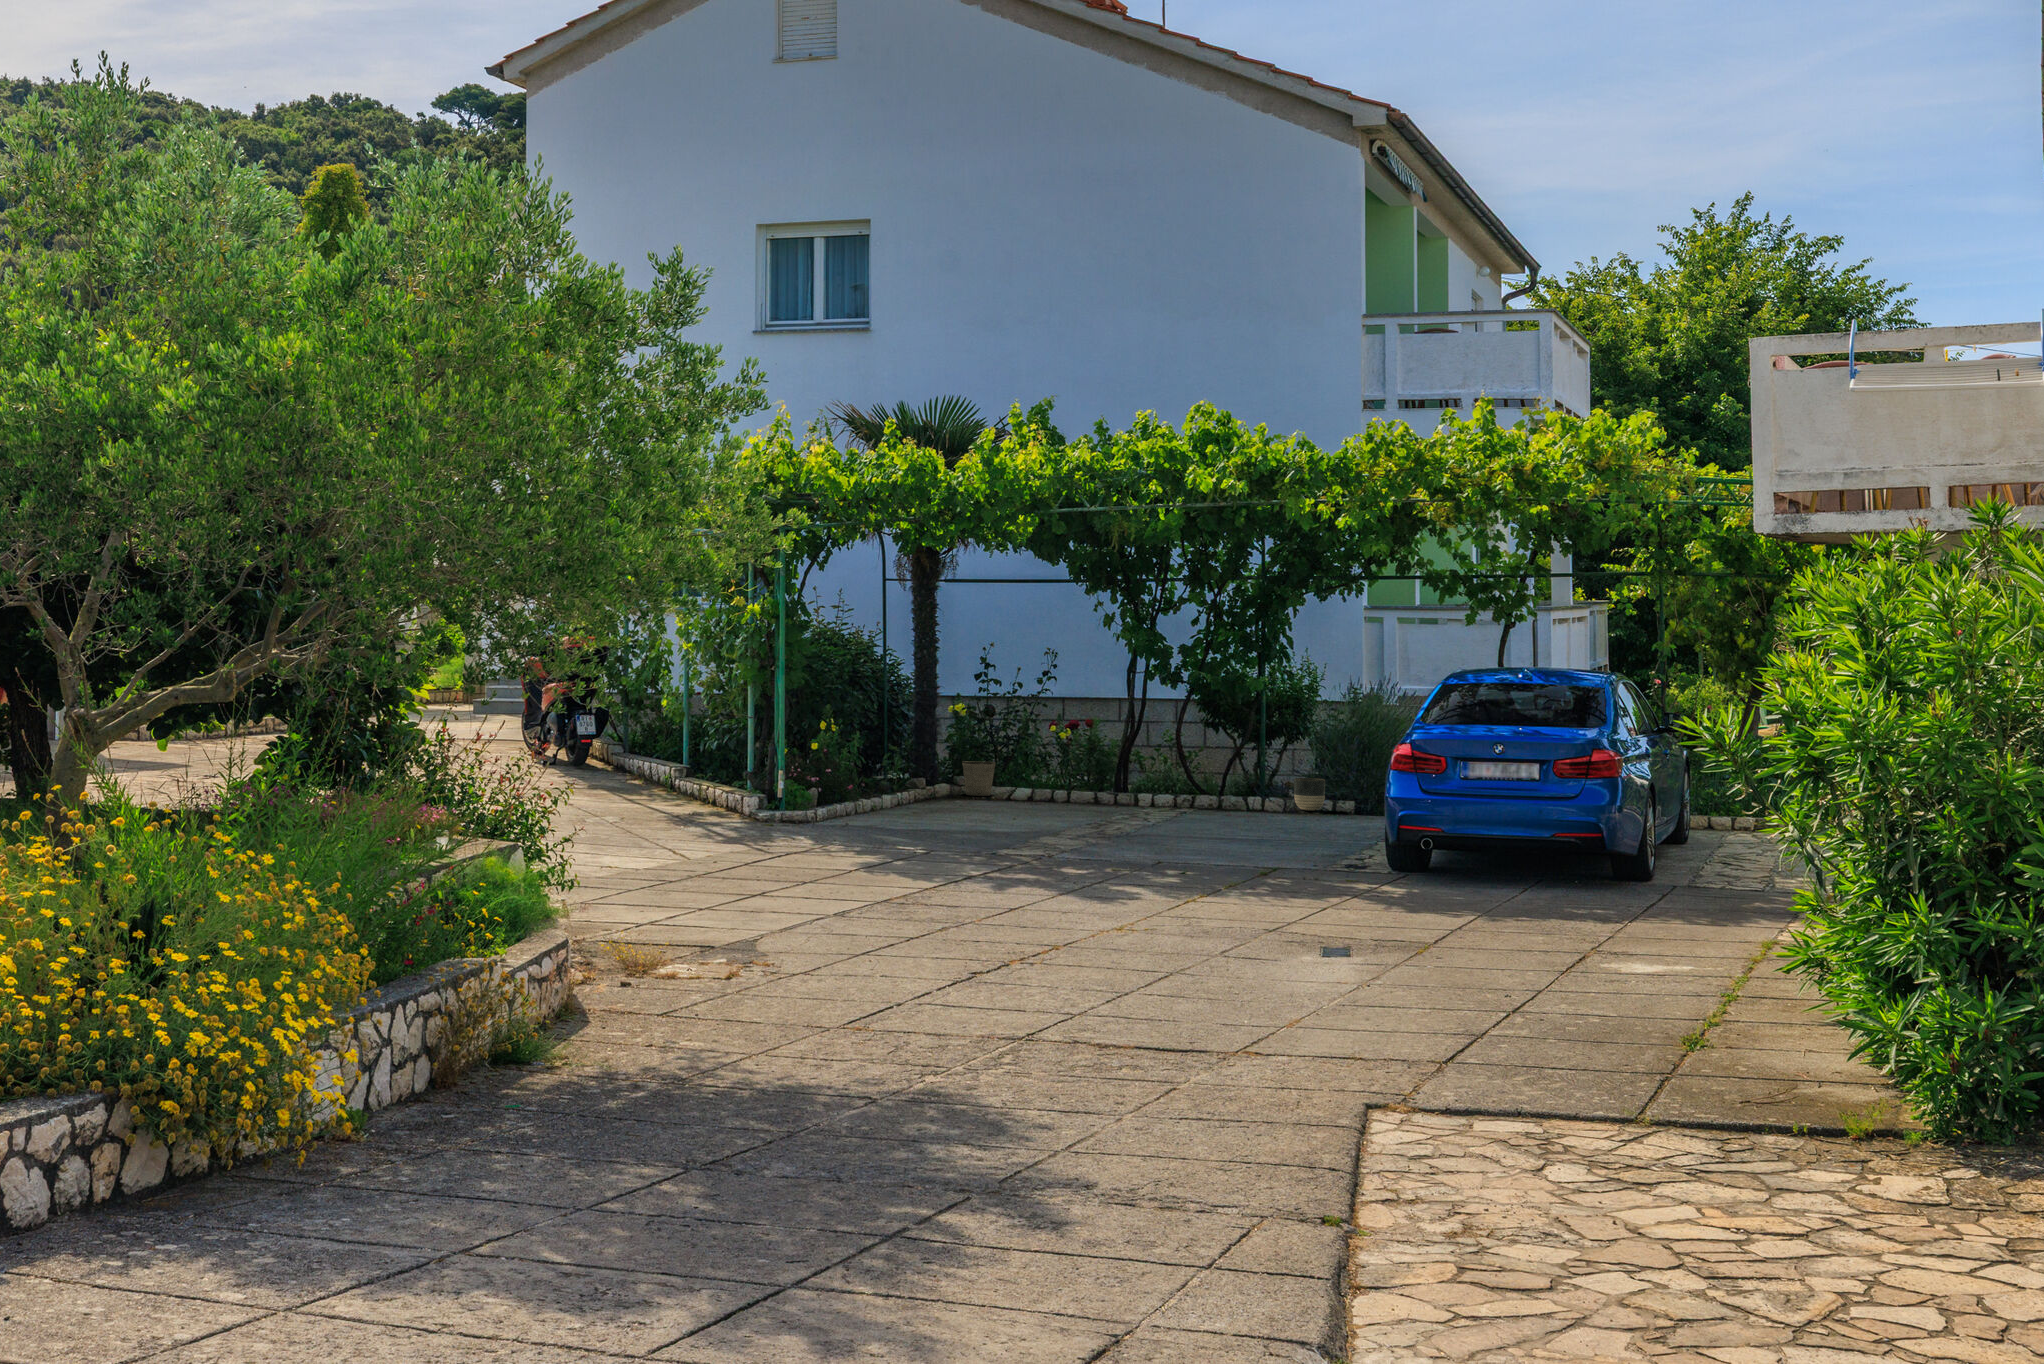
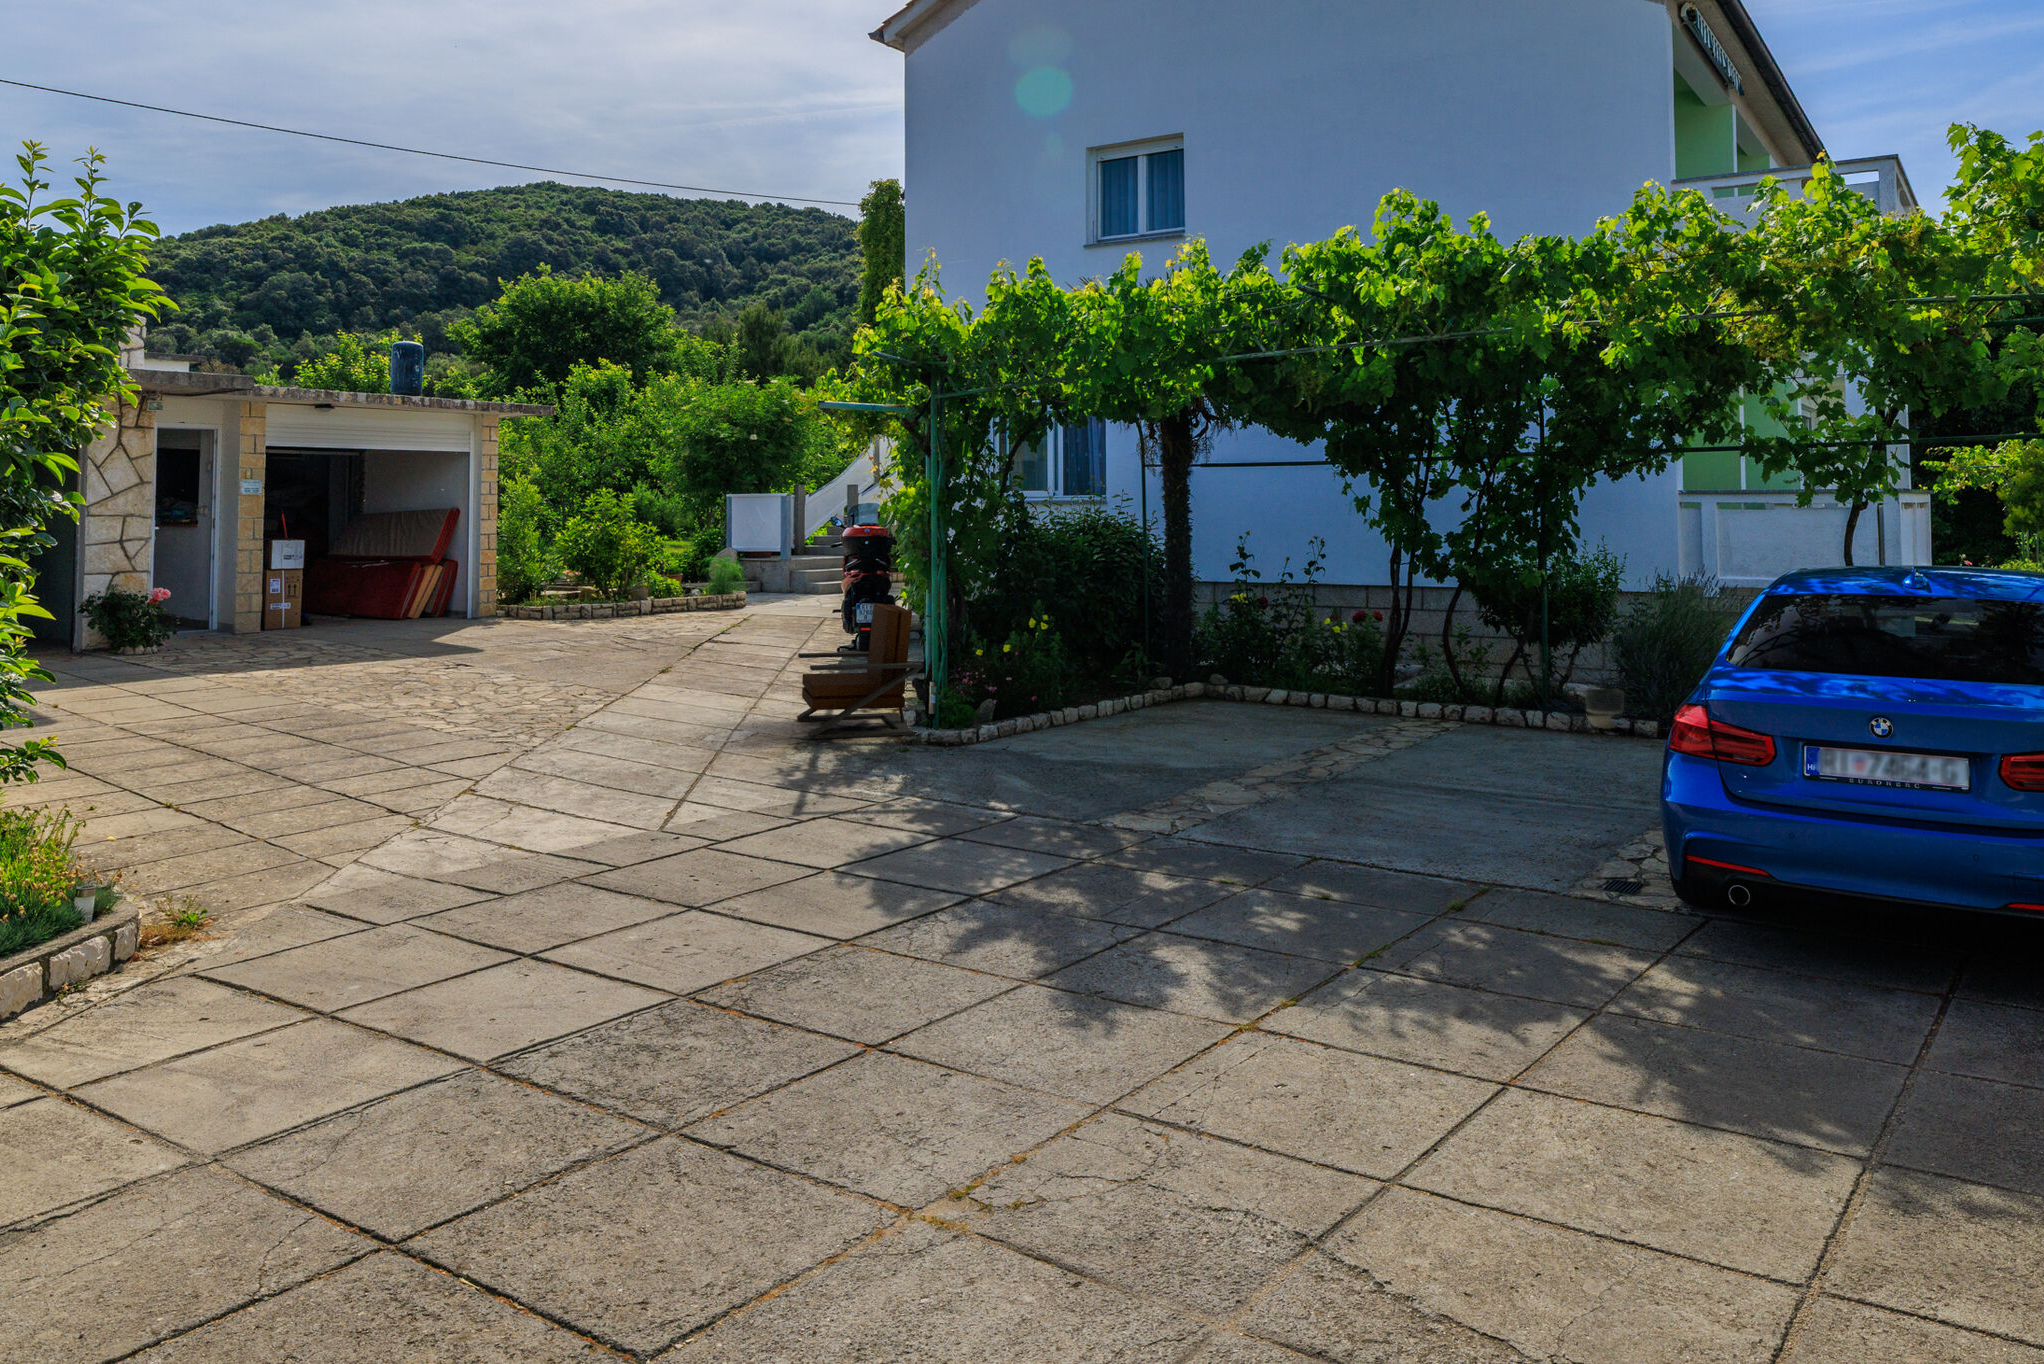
lounge chair: none [616,704,752,818] -> present [797,603,923,739]
bucket: present [962,761,995,796] -> none [1214,660,1251,699]

